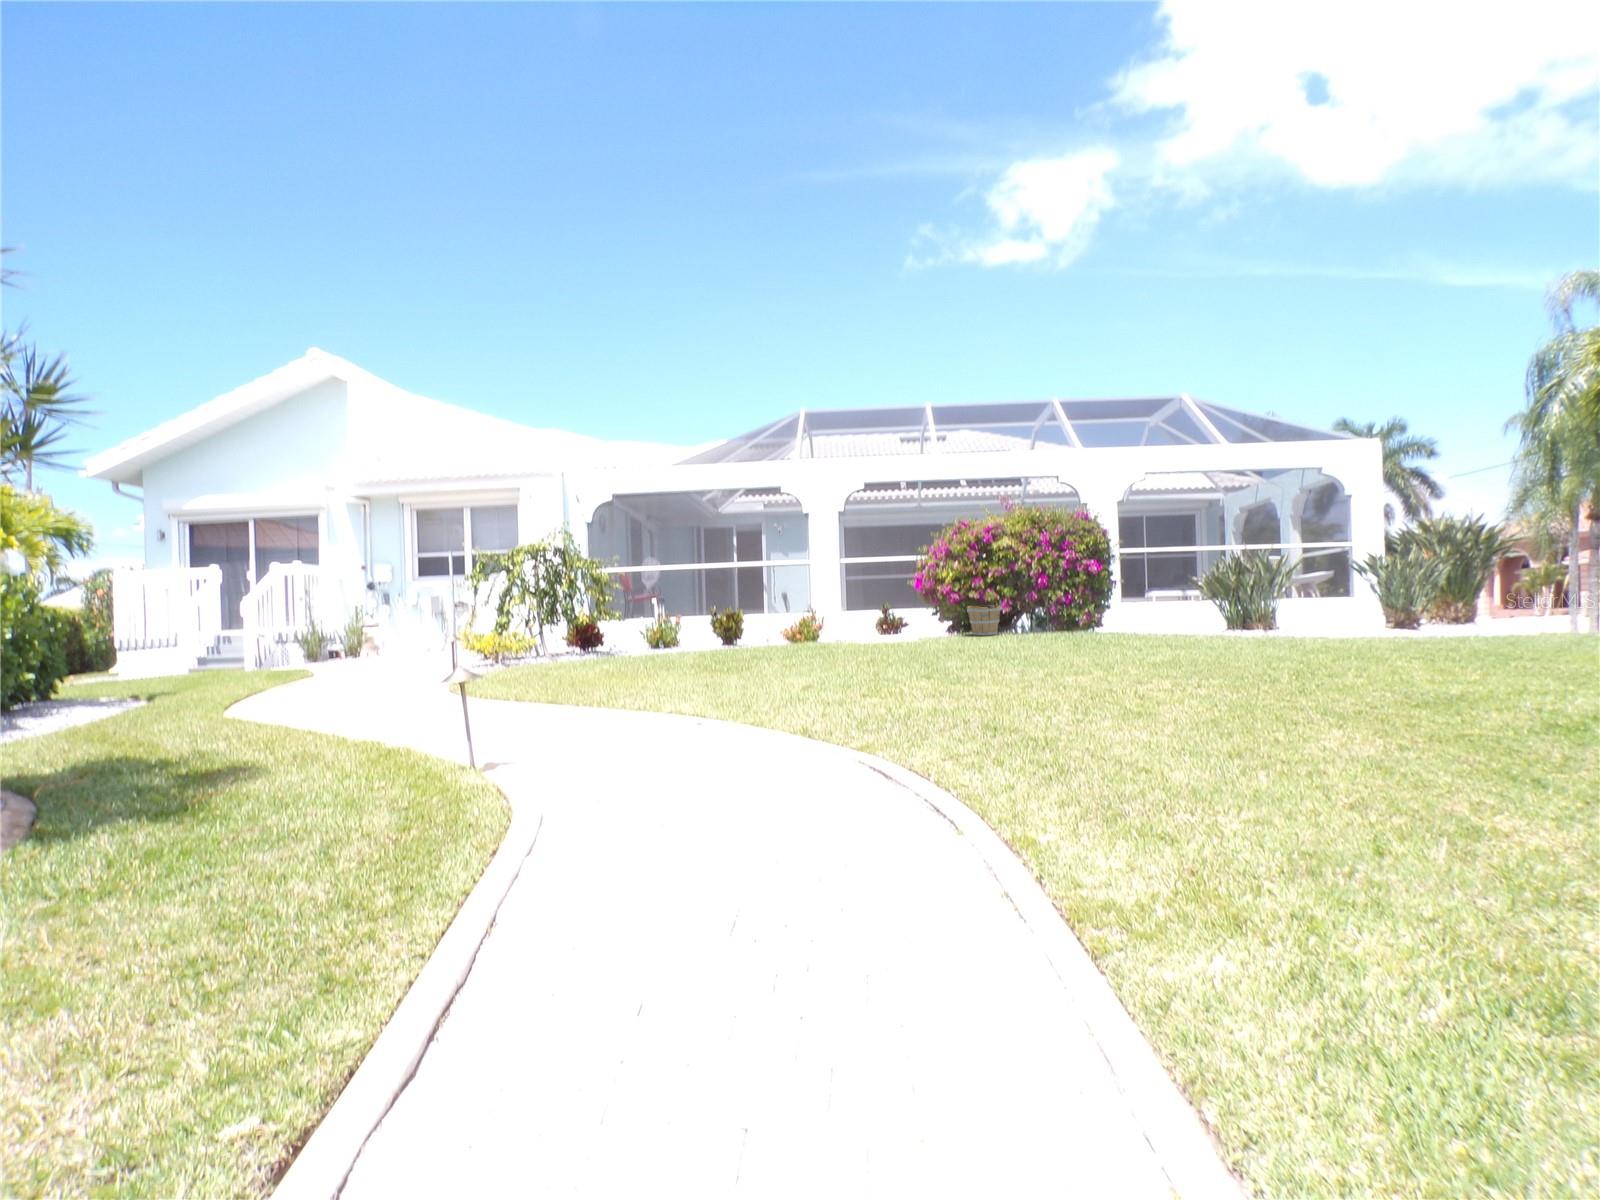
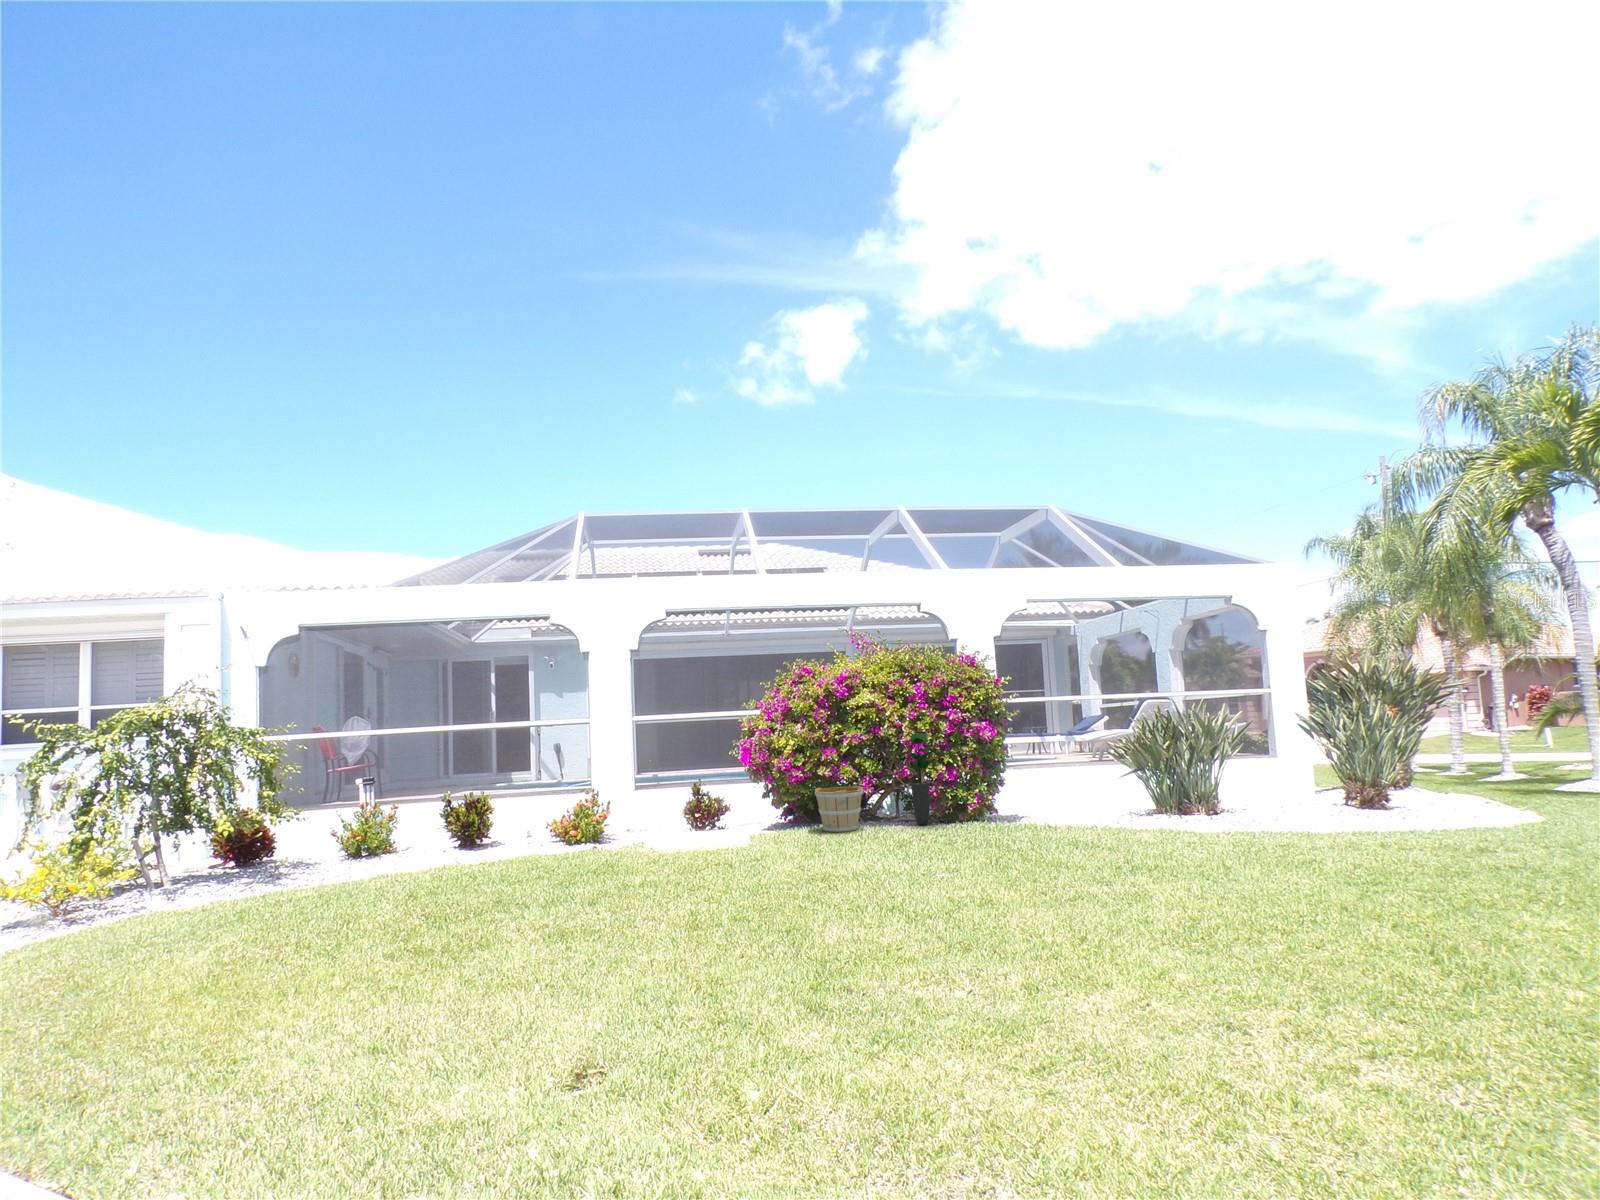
potted plant: none [1027,569,1056,633] -> present [901,733,937,825]

